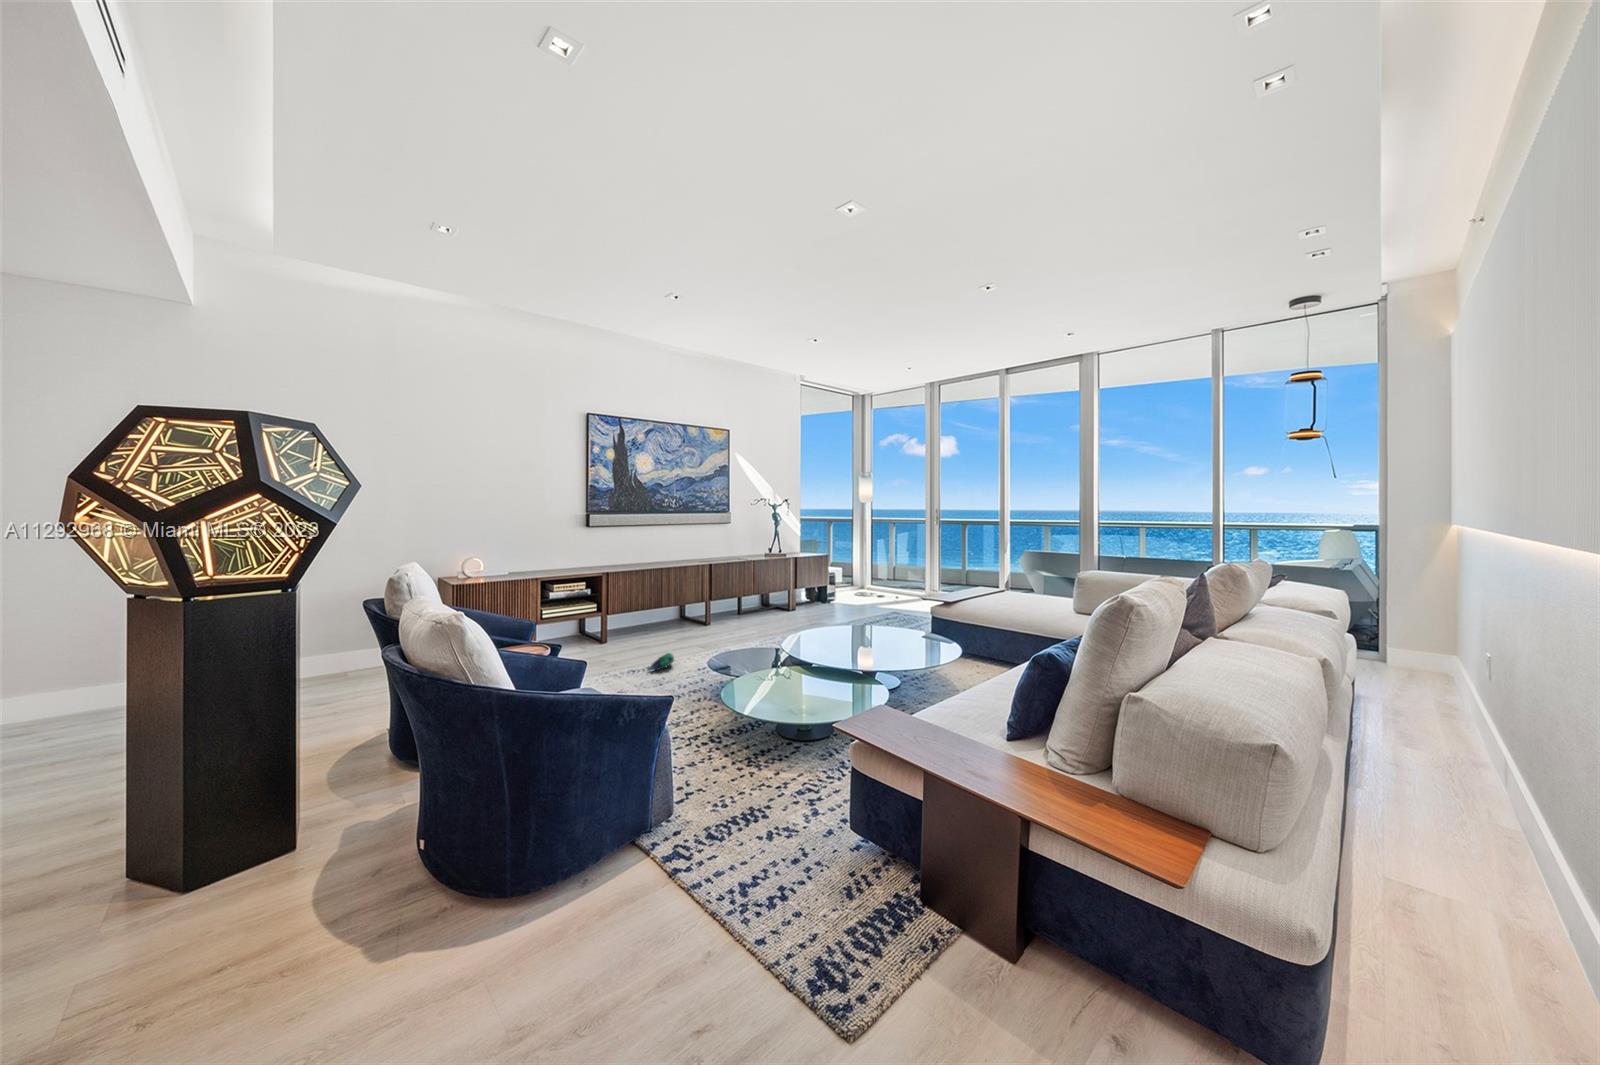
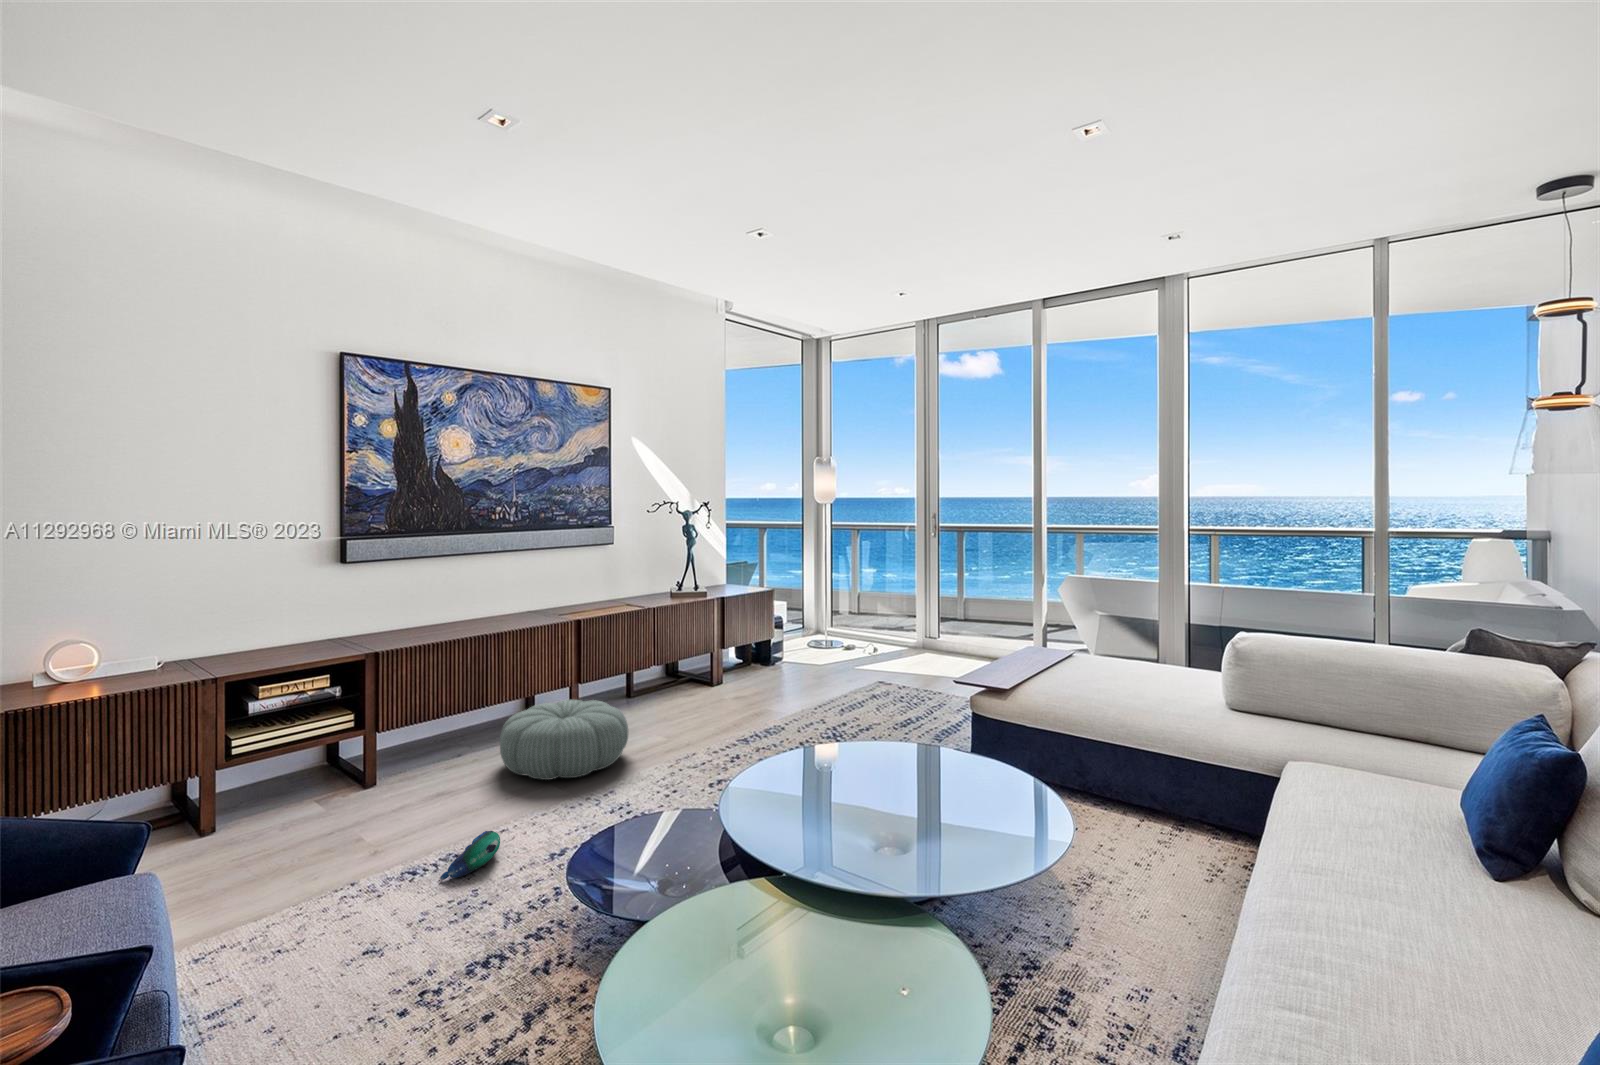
pouf: none [669,606,738,643] -> present [500,700,628,780]

